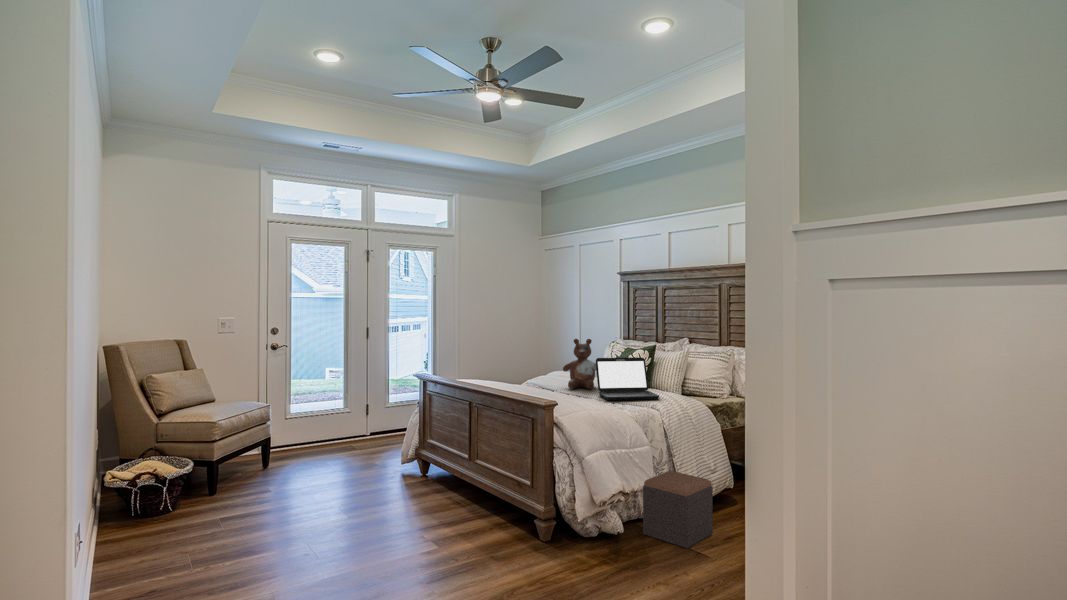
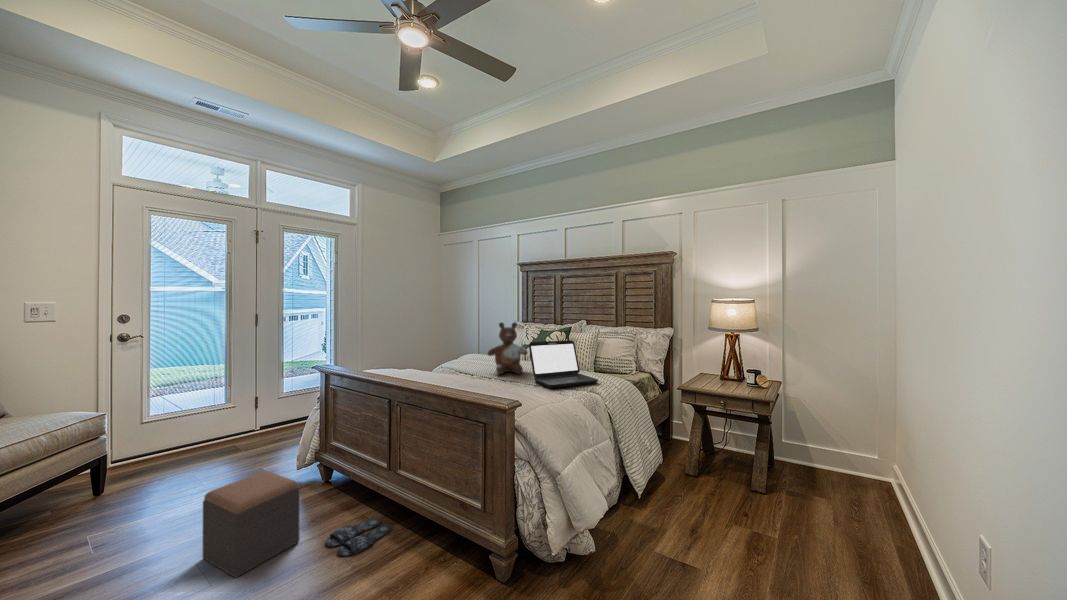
footstool: present [643,471,713,548] -> present [202,471,300,577]
slippers: none [420,499,470,515] -> present [325,518,392,557]

